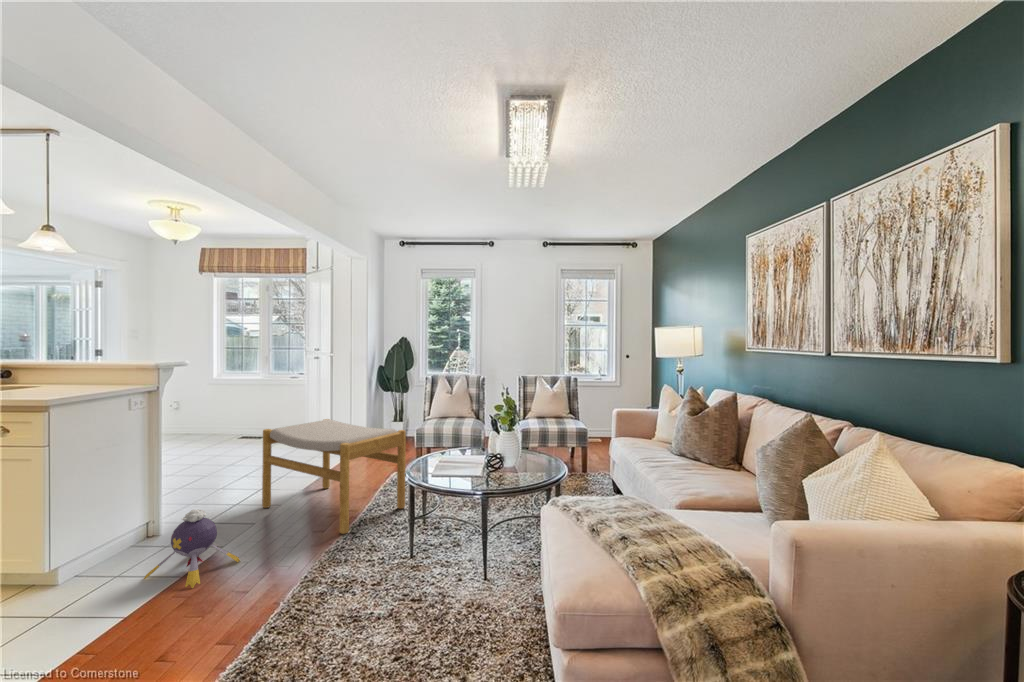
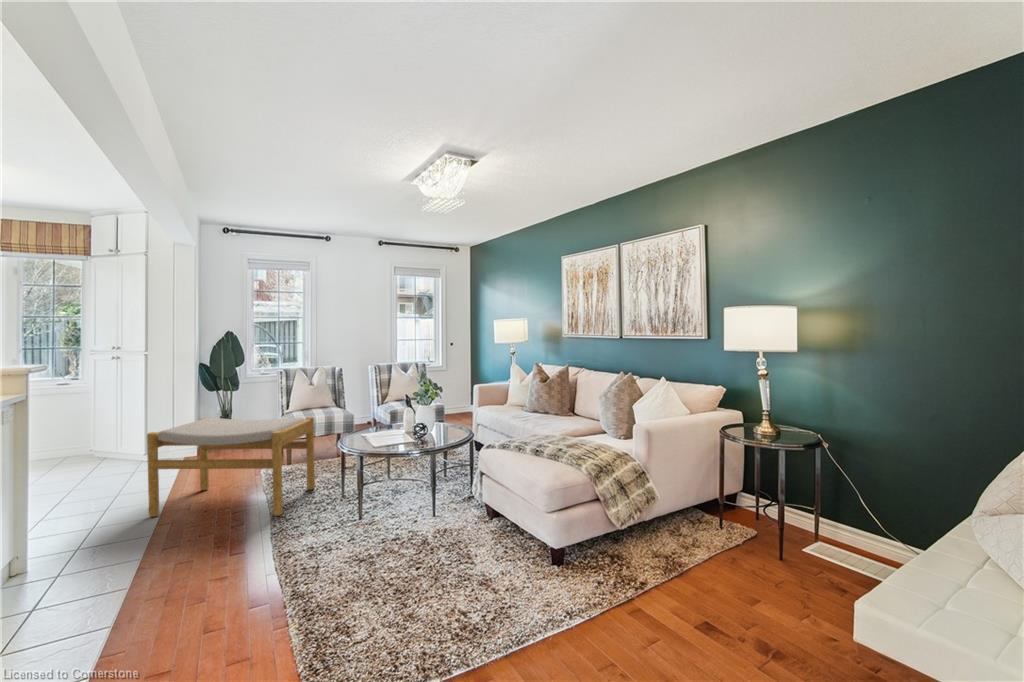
plush toy: present [144,510,240,588] -> none [95,511,196,593]

